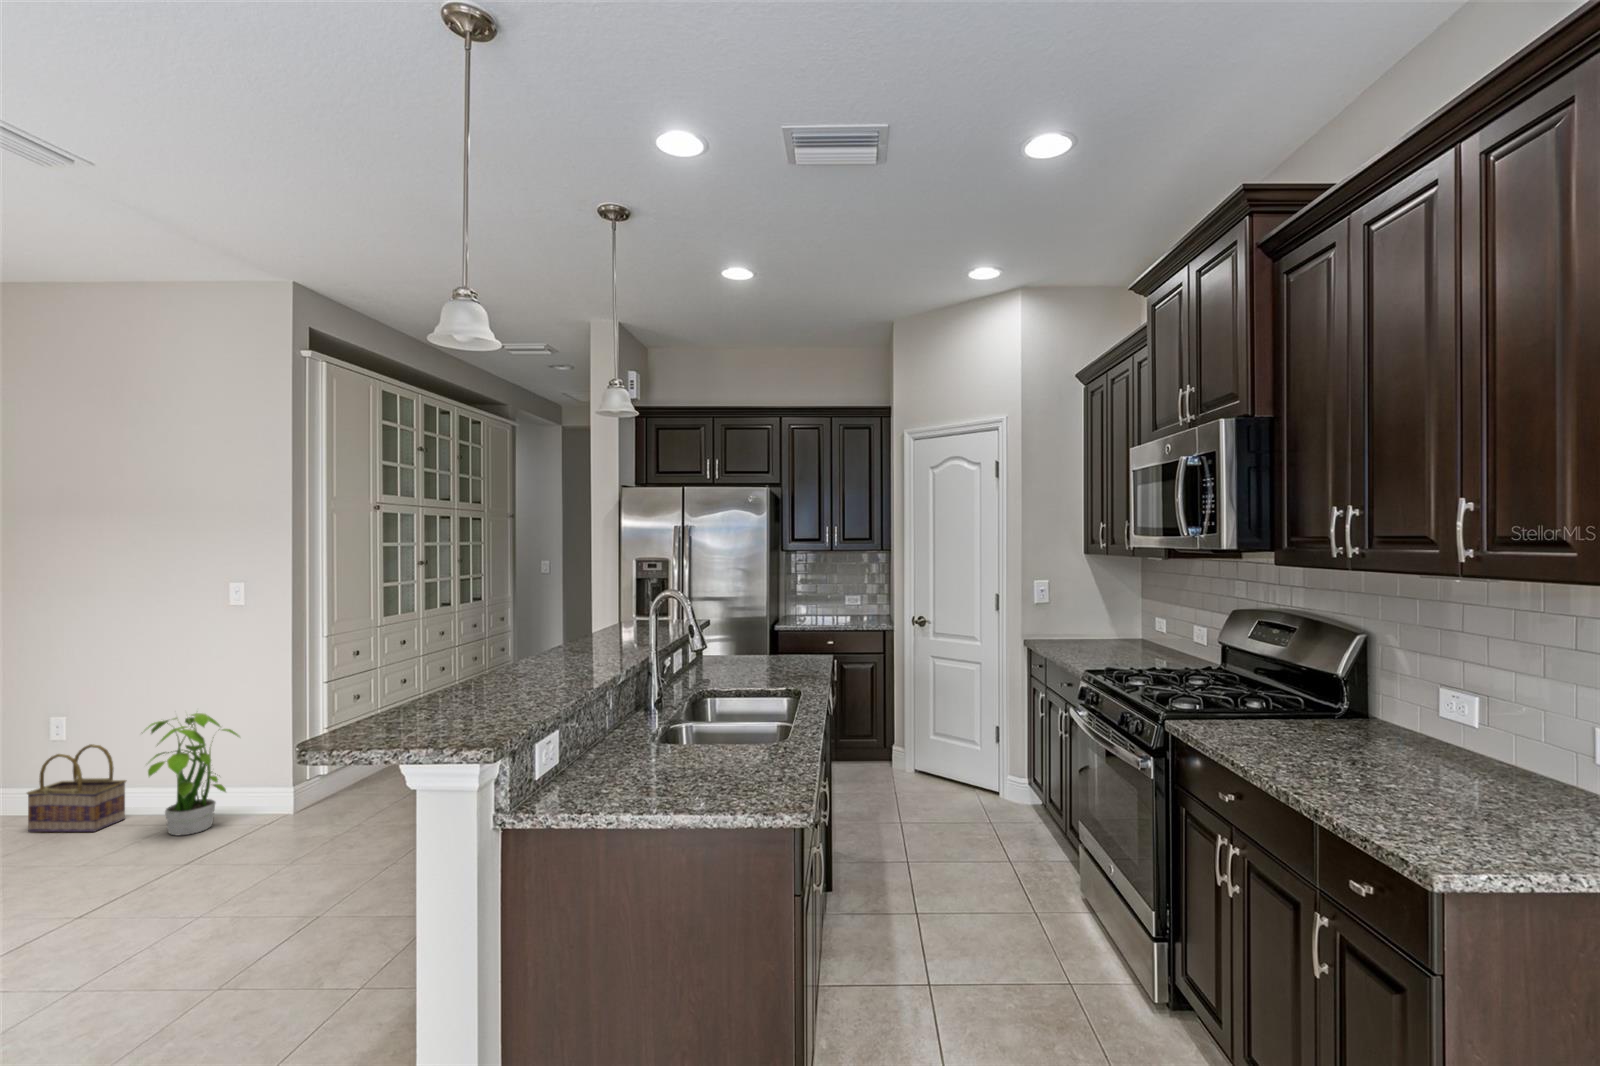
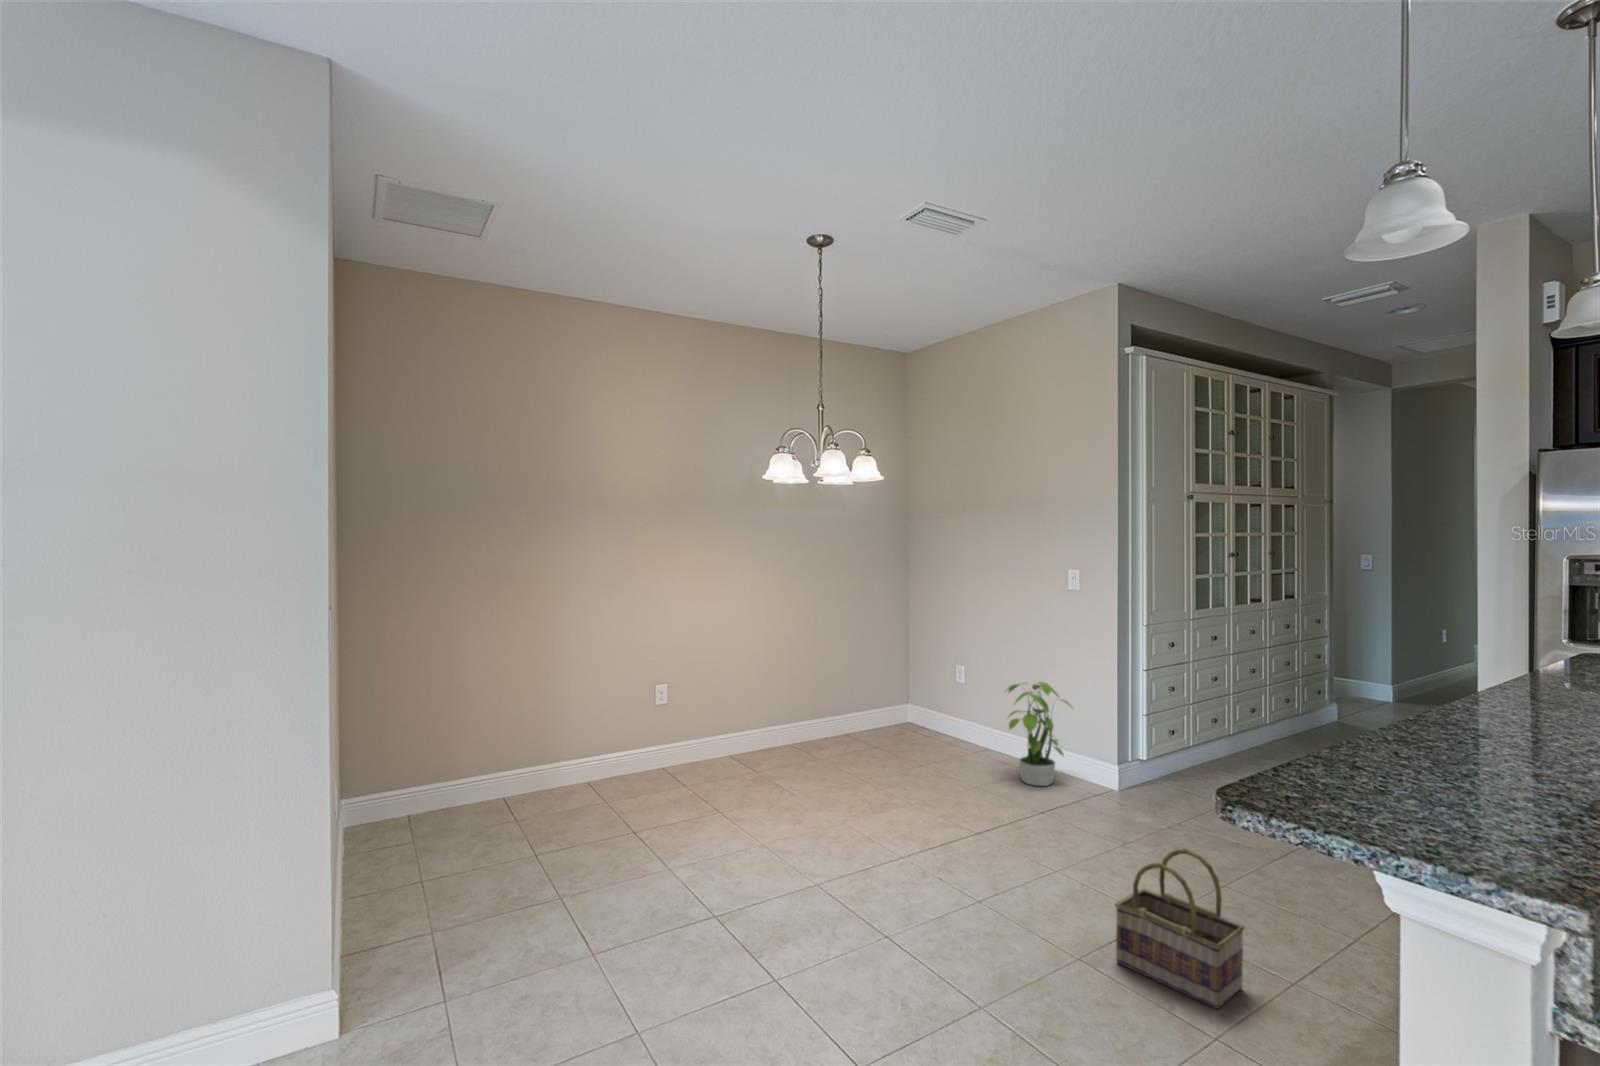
basket: present [27,744,126,832] -> present [1115,849,1245,1009]

